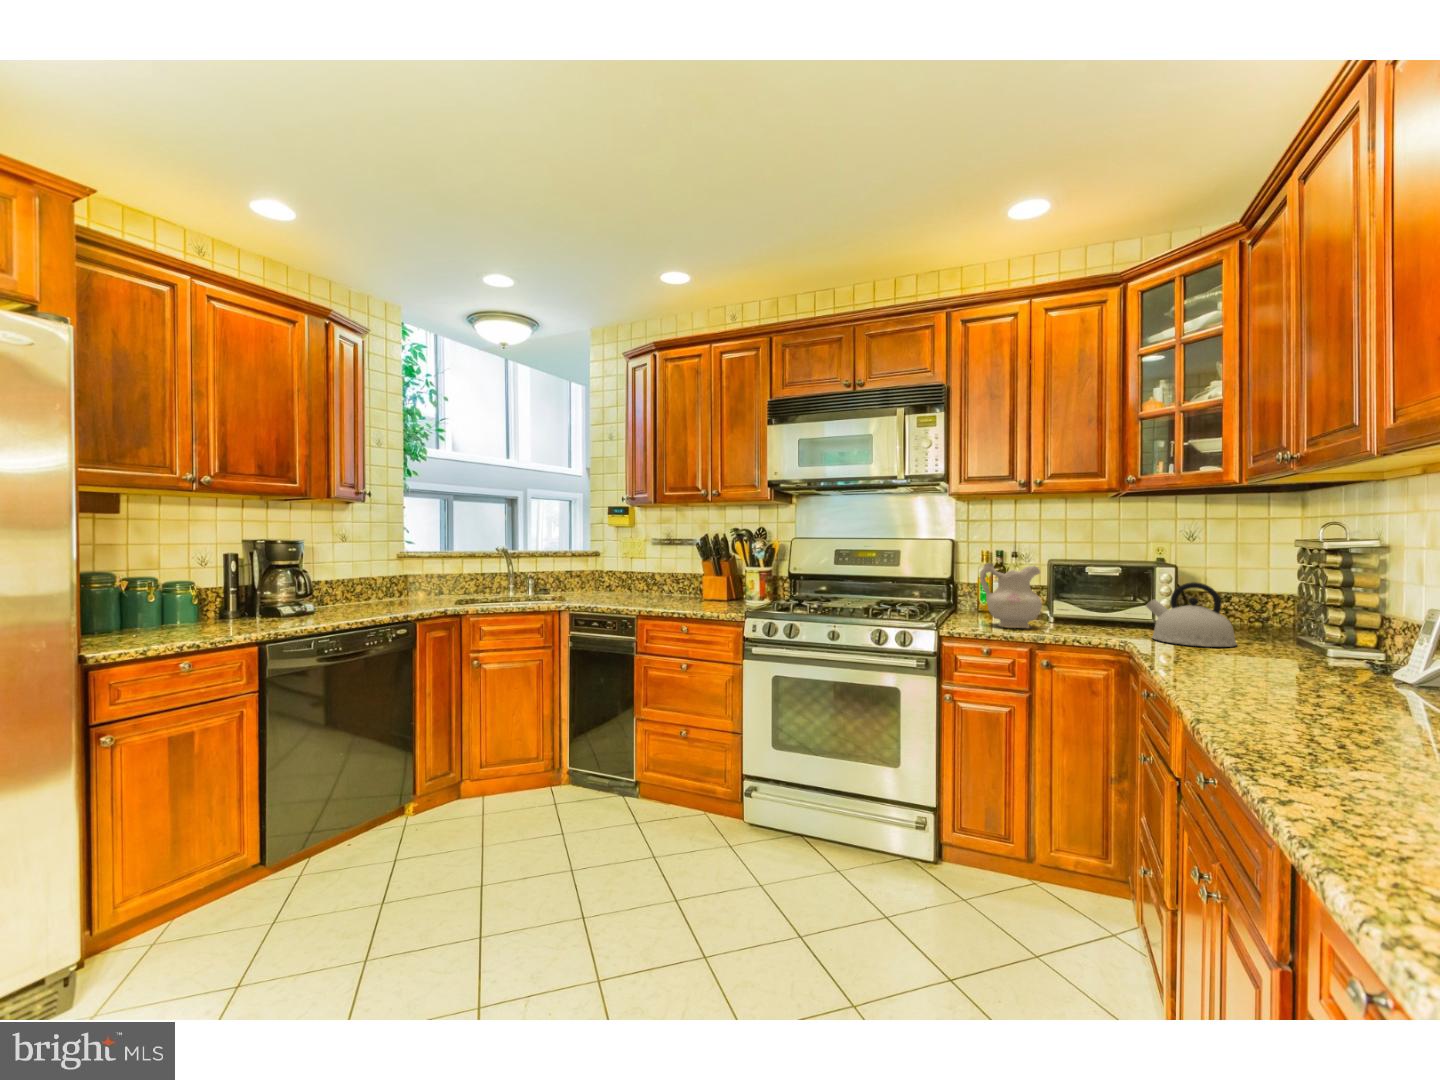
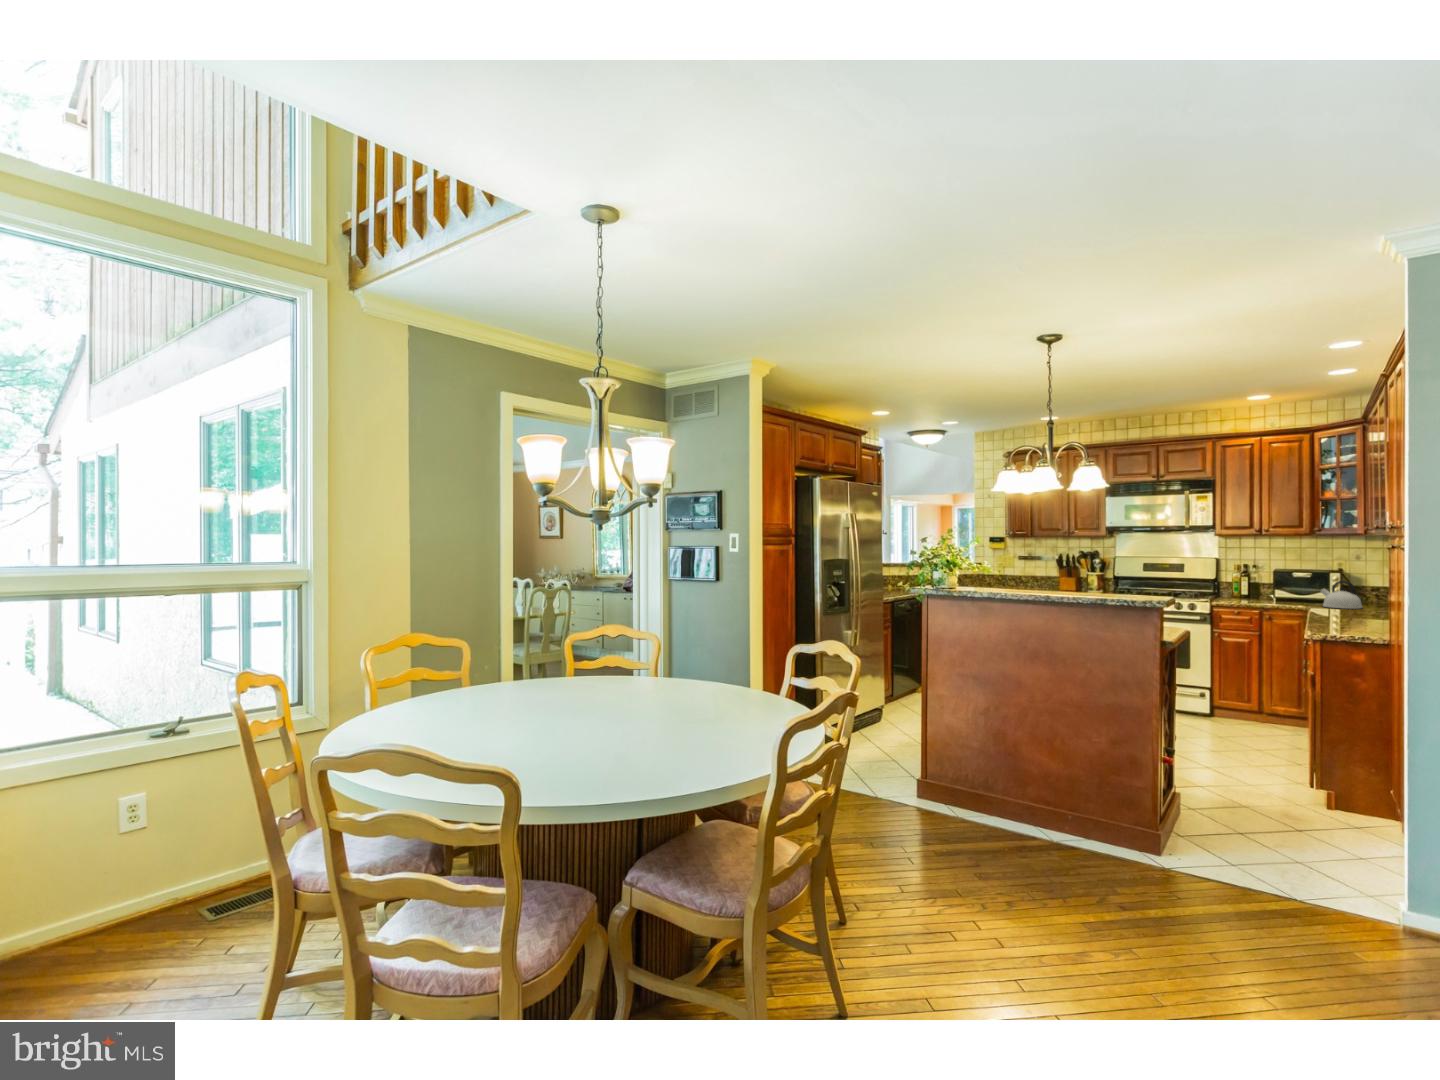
ceramic pitcher: present [980,563,1042,628] -> none [1234,571,1267,603]

